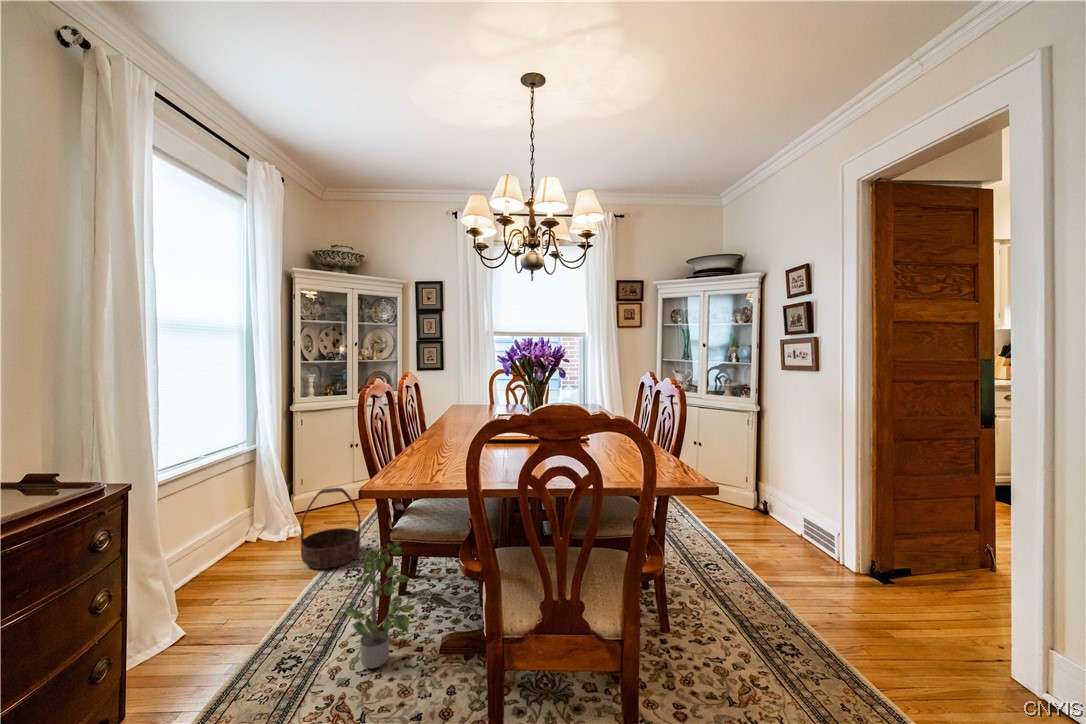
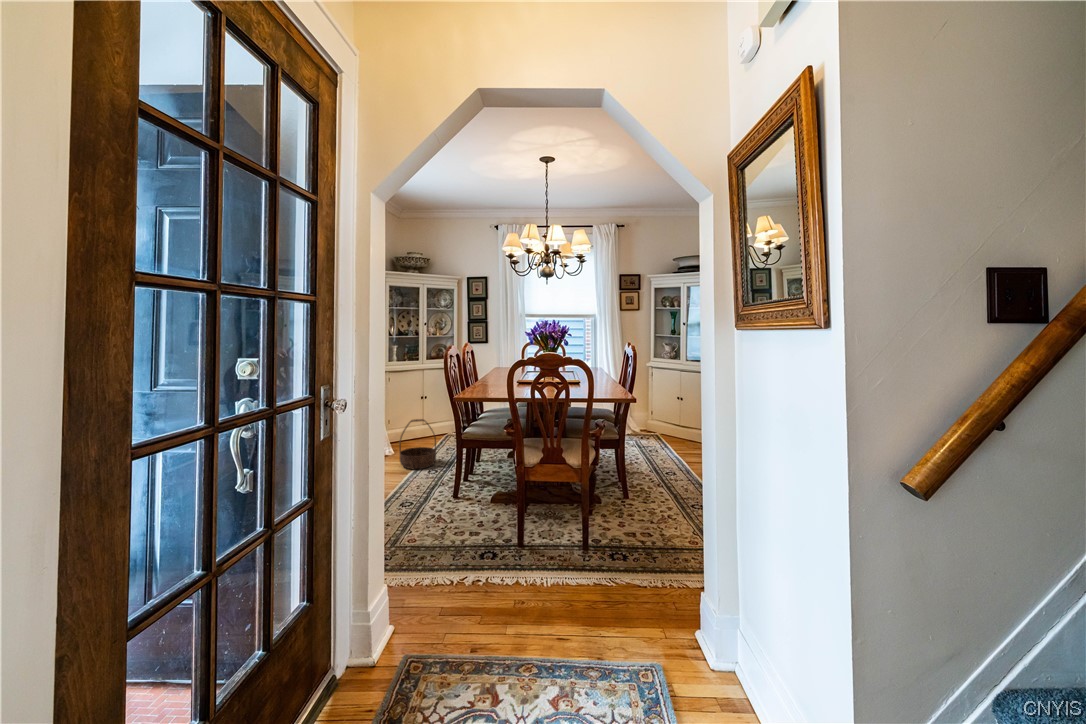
potted plant: present [346,542,415,668] -> none [438,437,478,507]

